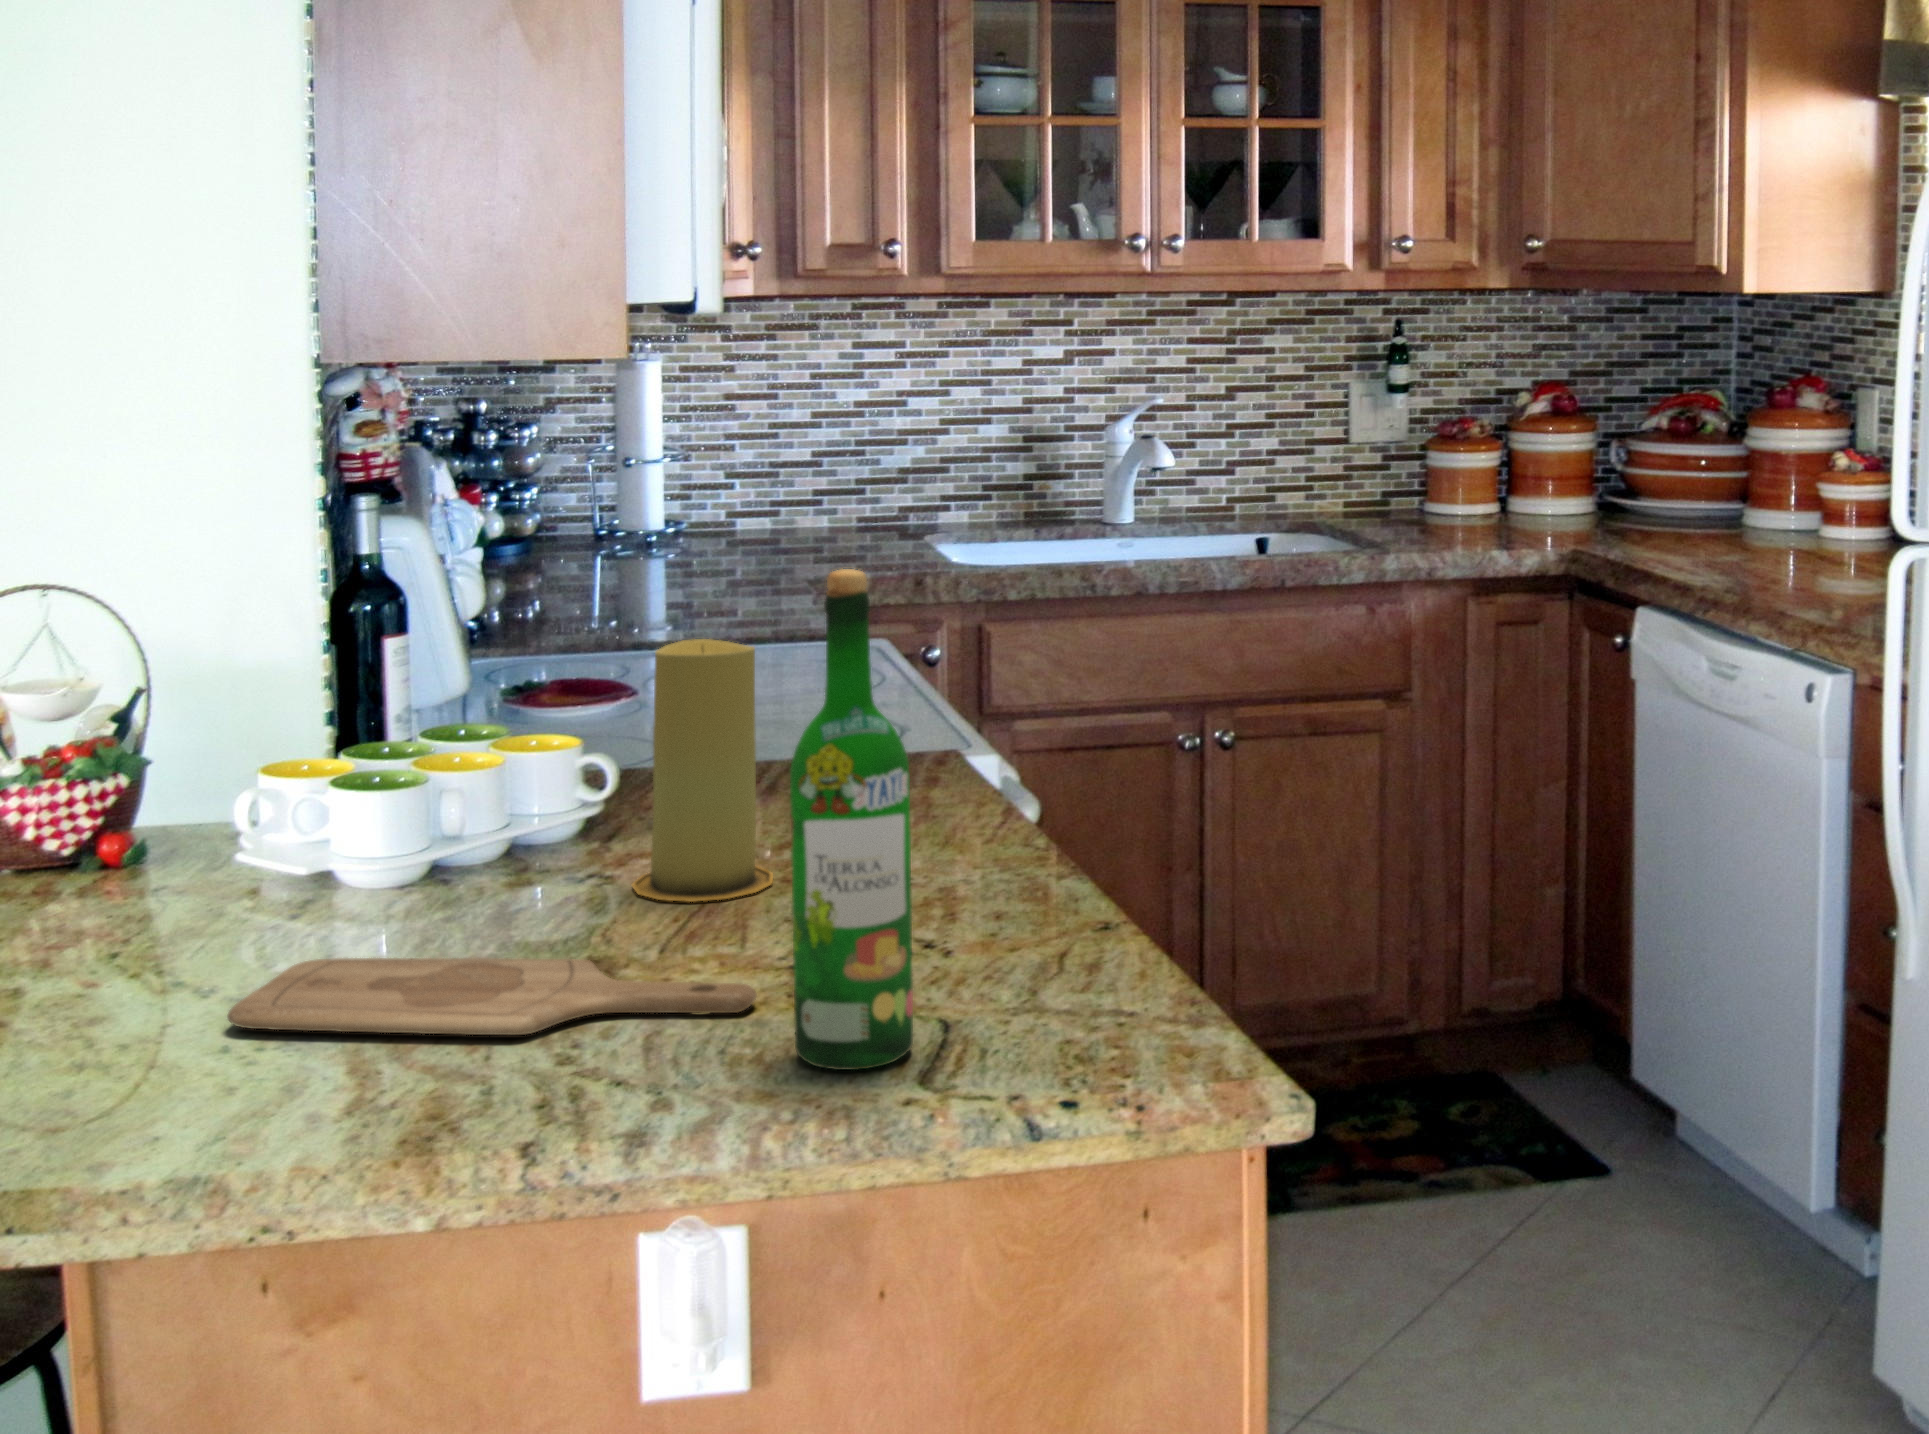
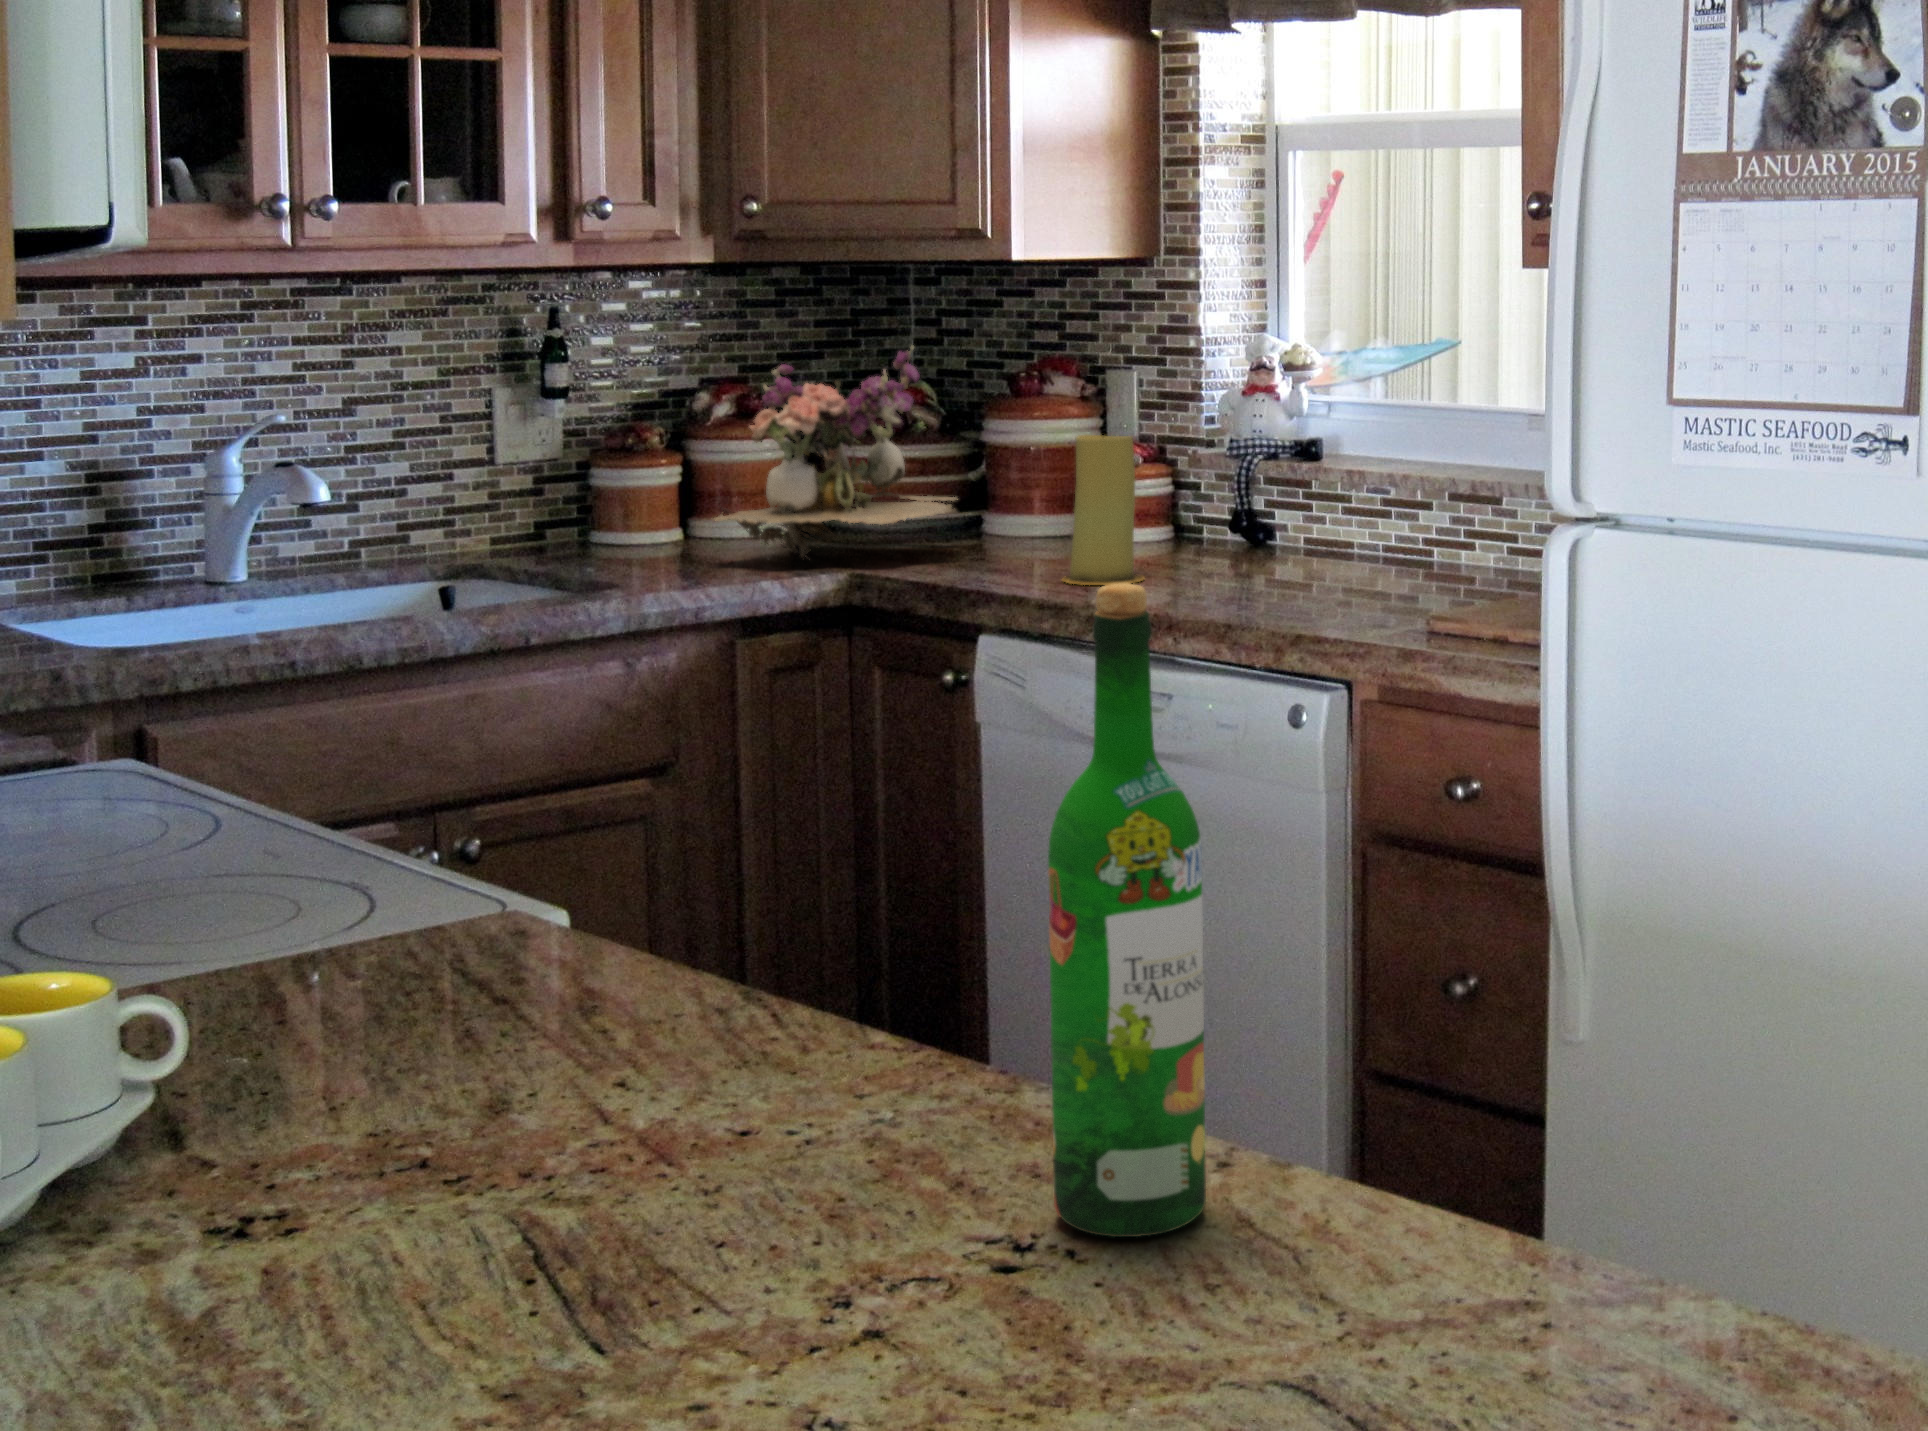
flower arrangement: none [1471,360,1696,538] -> present [715,346,958,560]
candle: present [632,639,773,902] -> present [1062,435,1144,585]
cutting board: present [227,958,756,1035] -> none [174,1158,904,1343]

